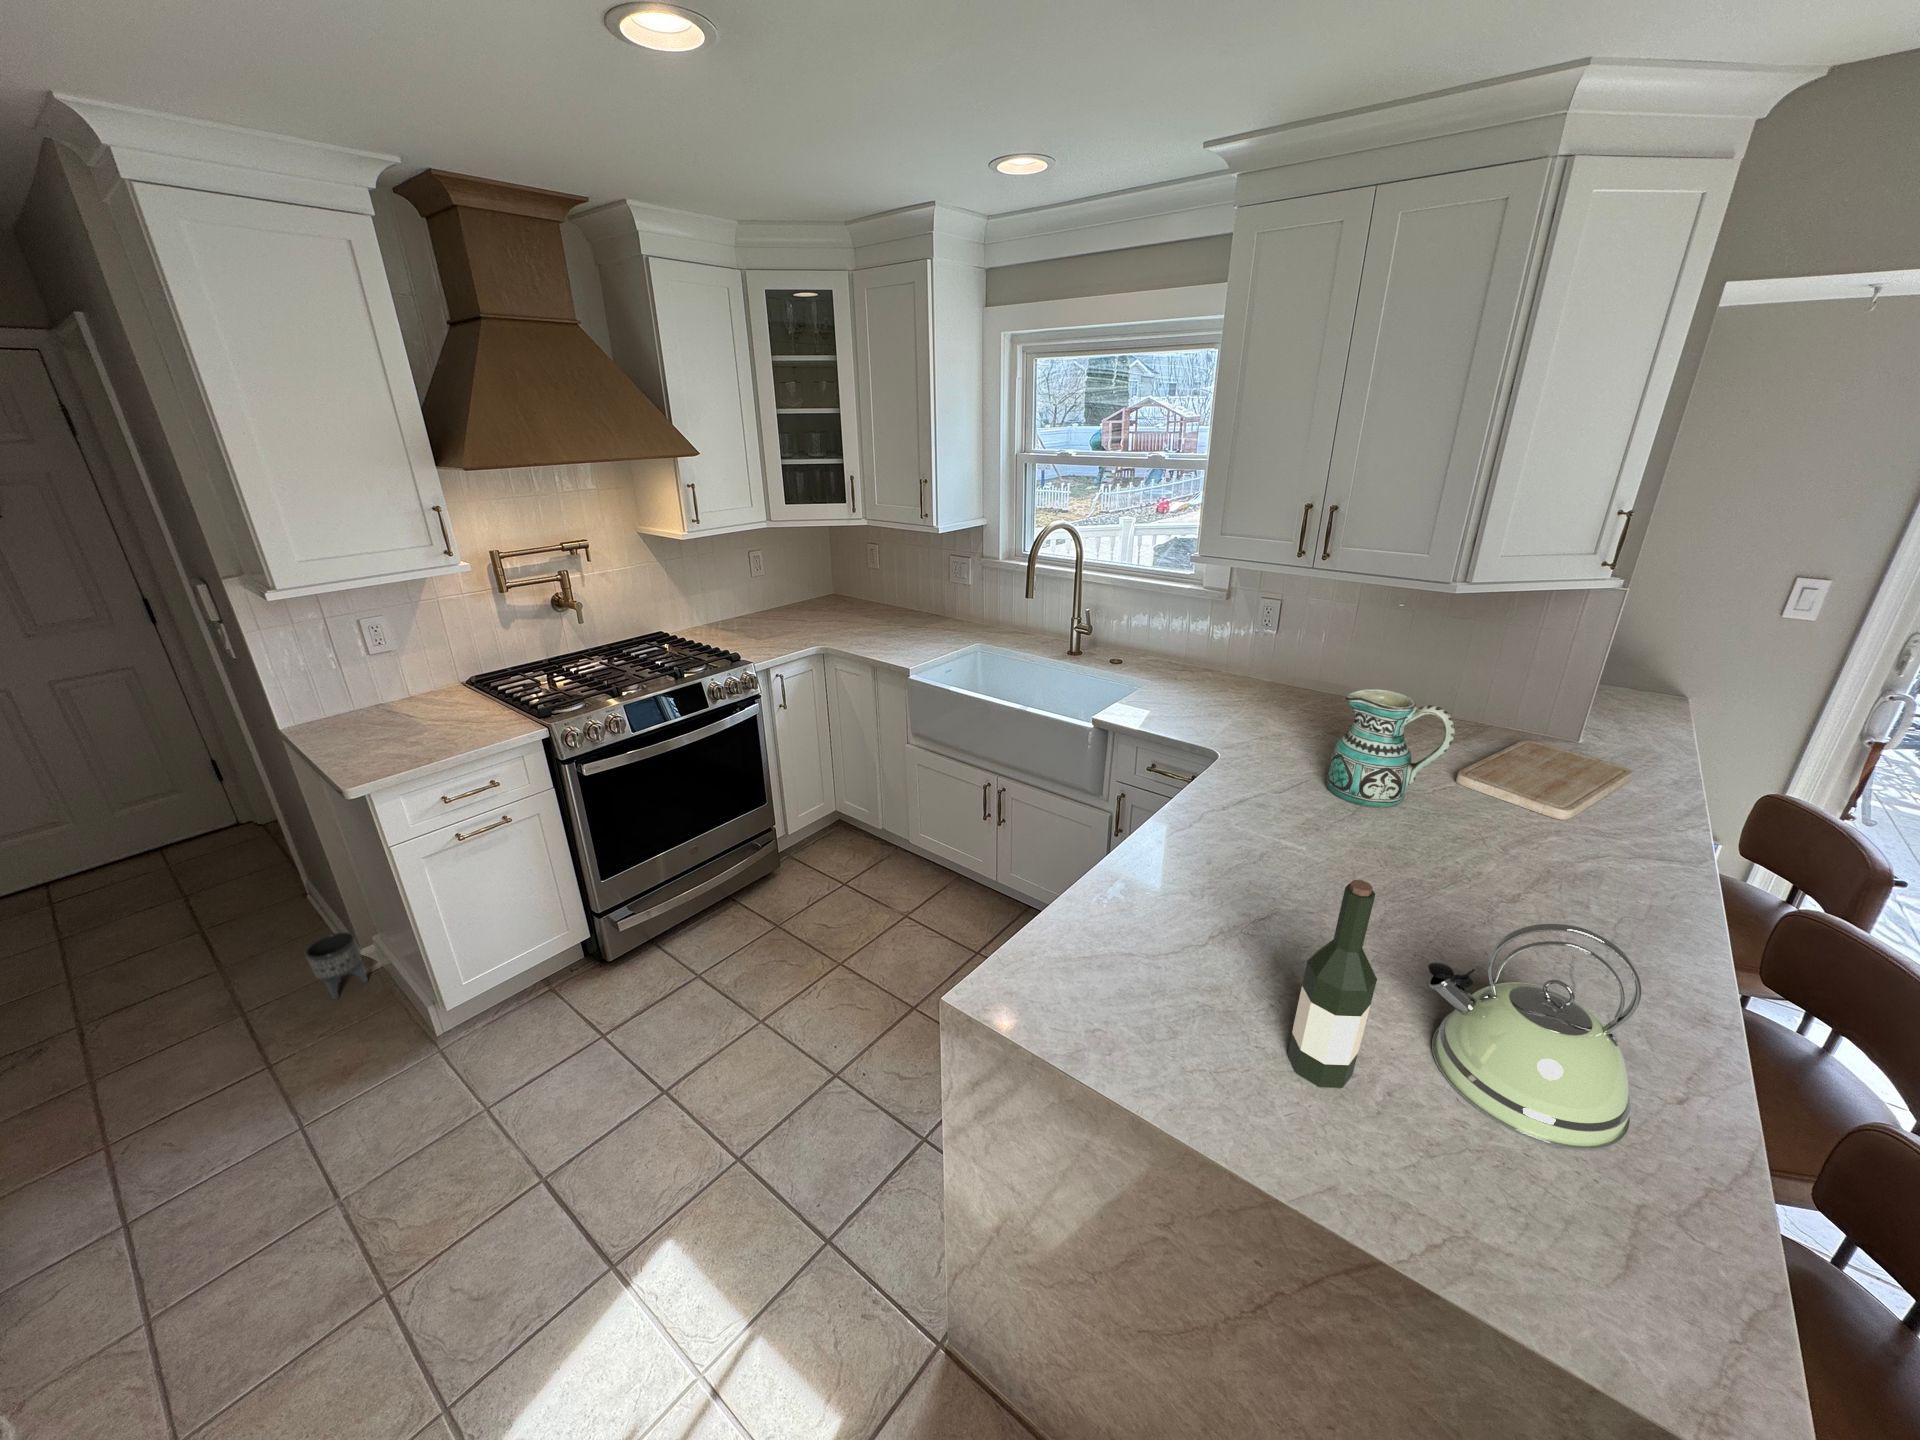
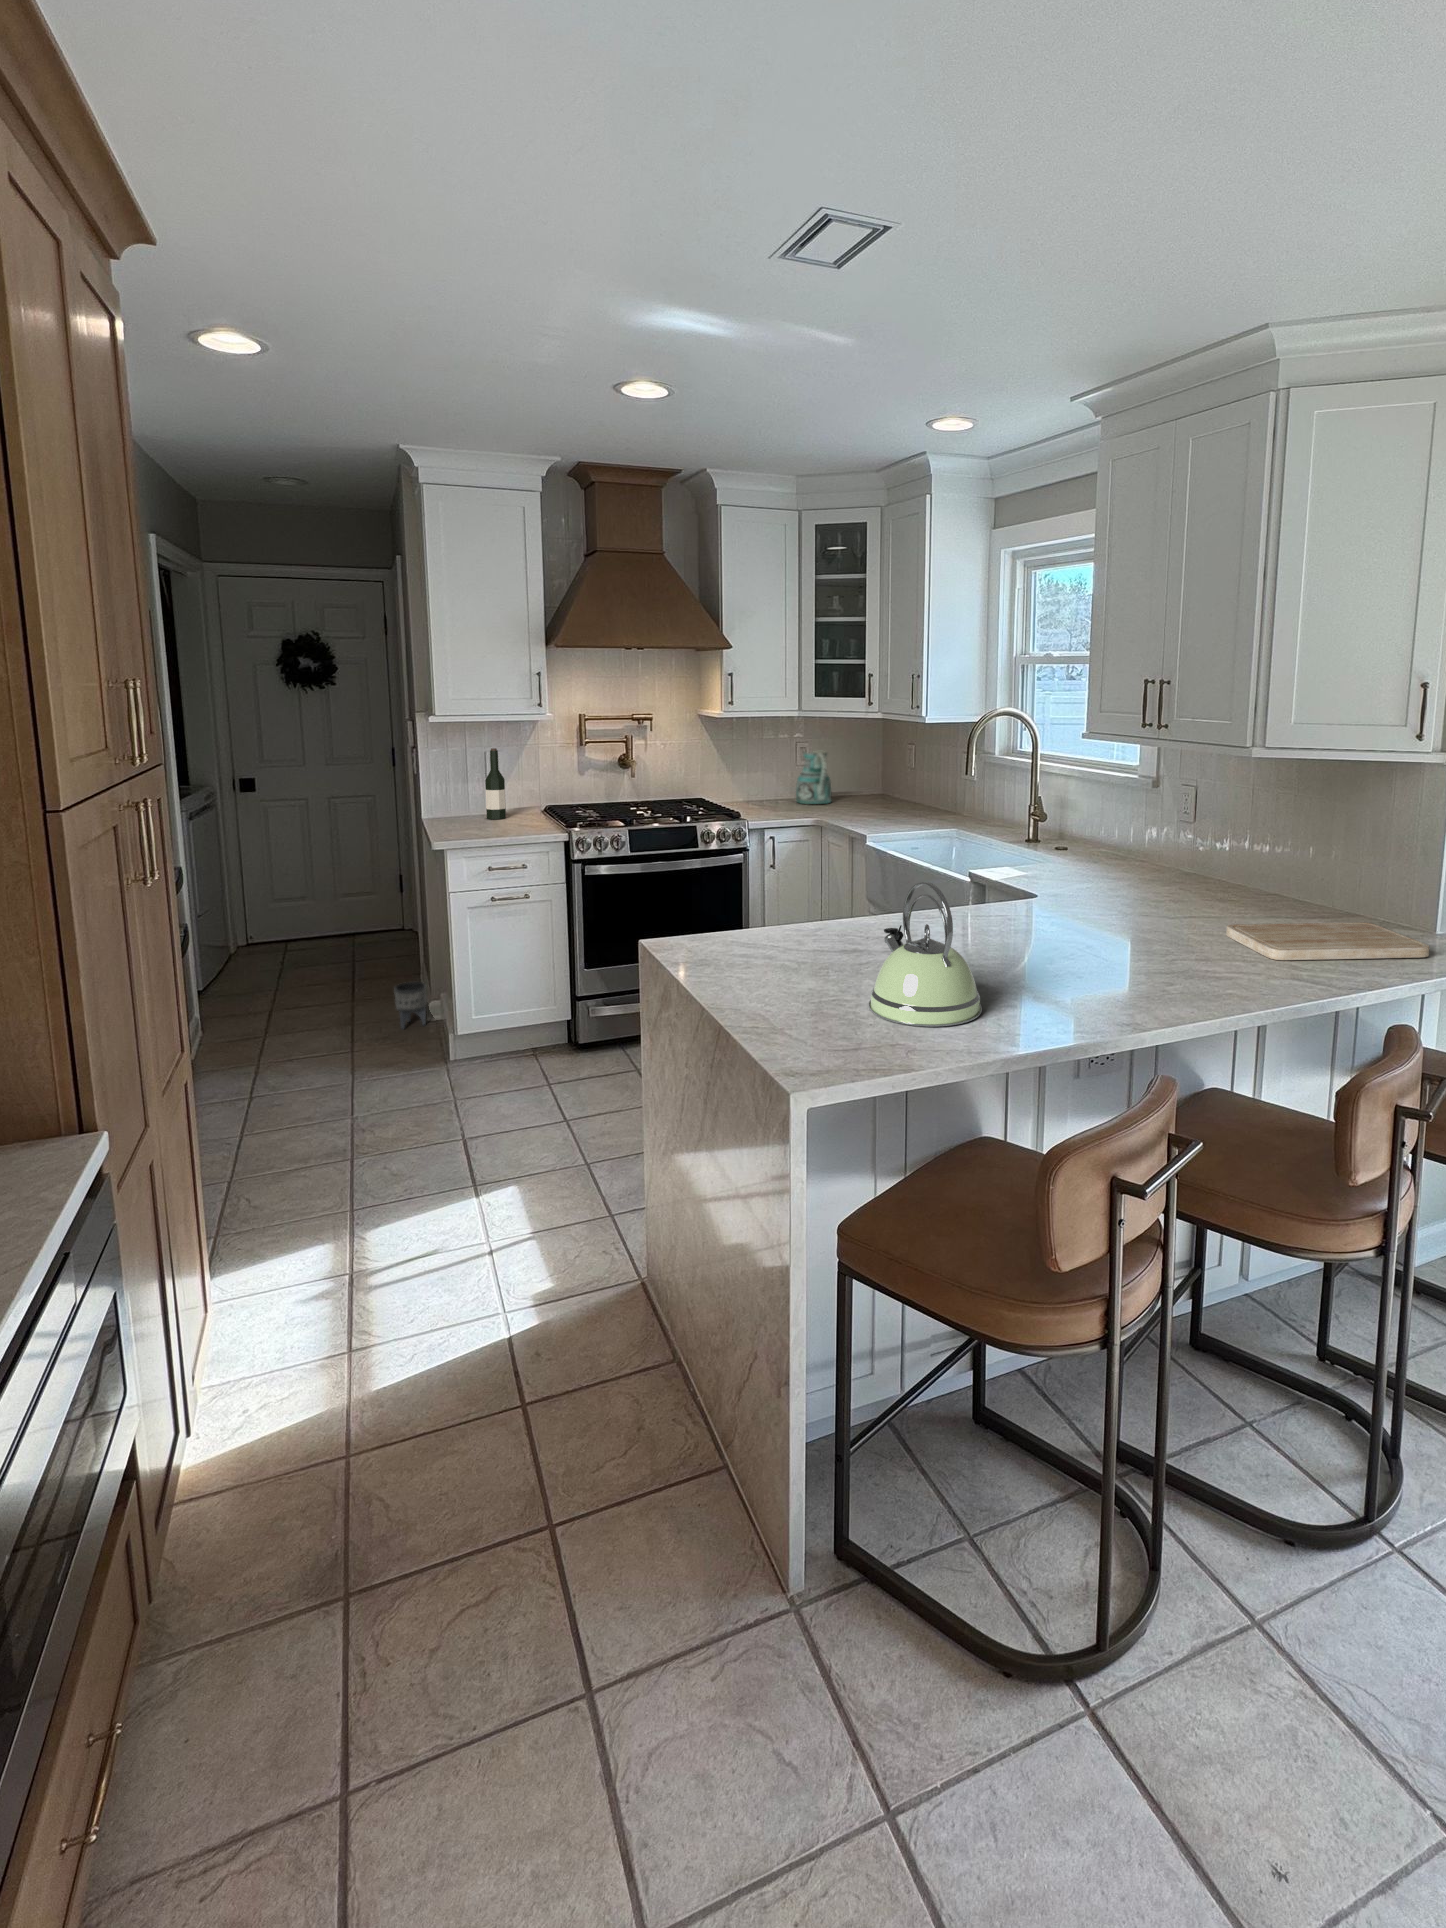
ceramic pitcher: present [1326,689,1455,808] -> present [796,751,831,804]
wine bottle: present [1287,880,1377,1088] -> present [485,748,506,819]

